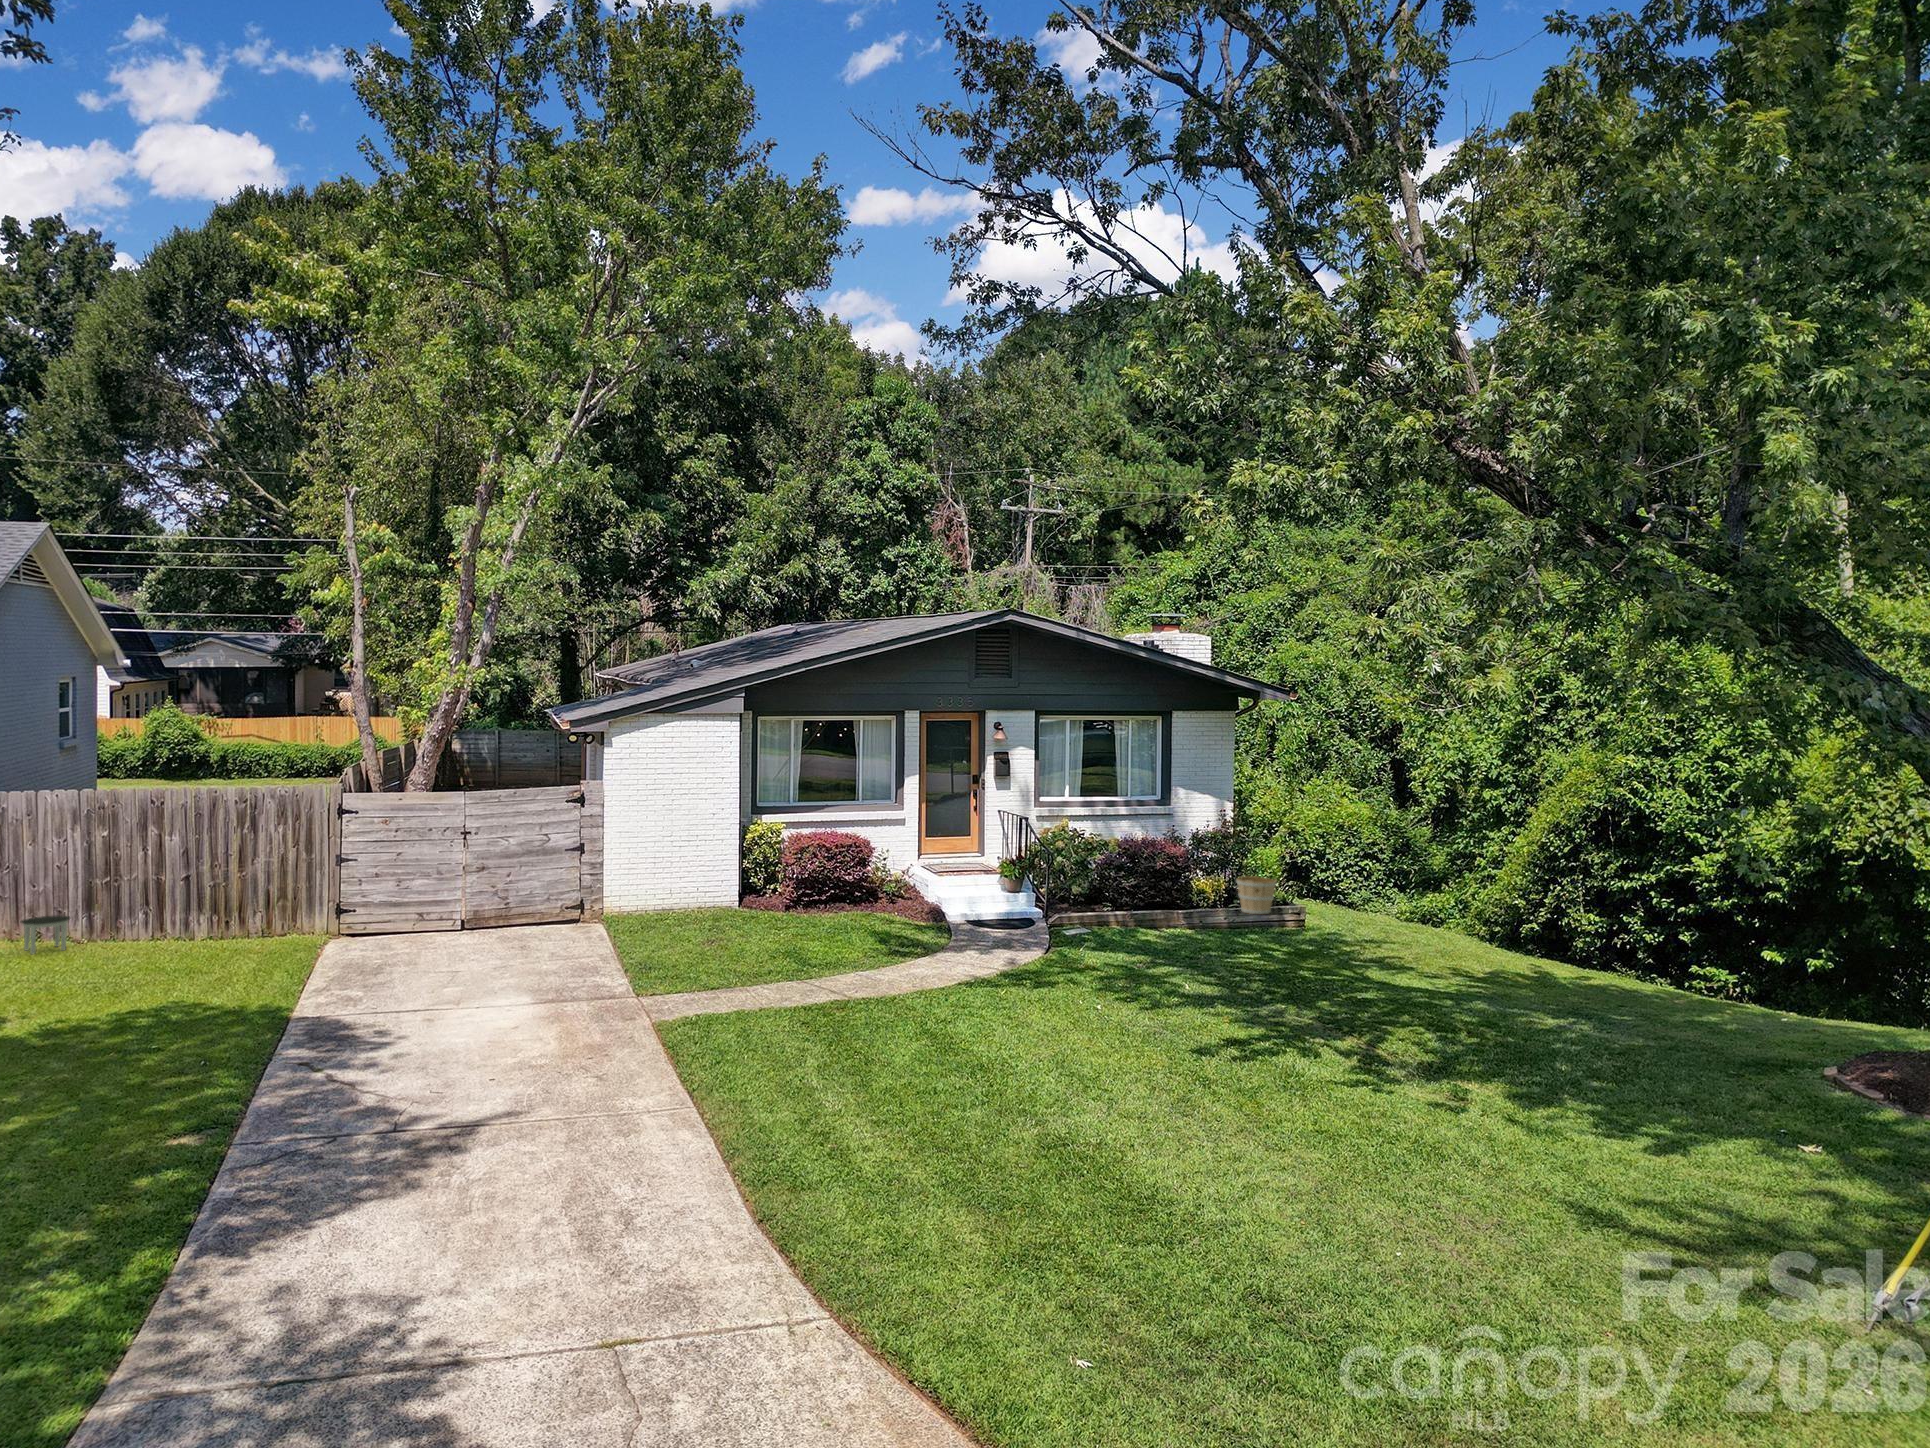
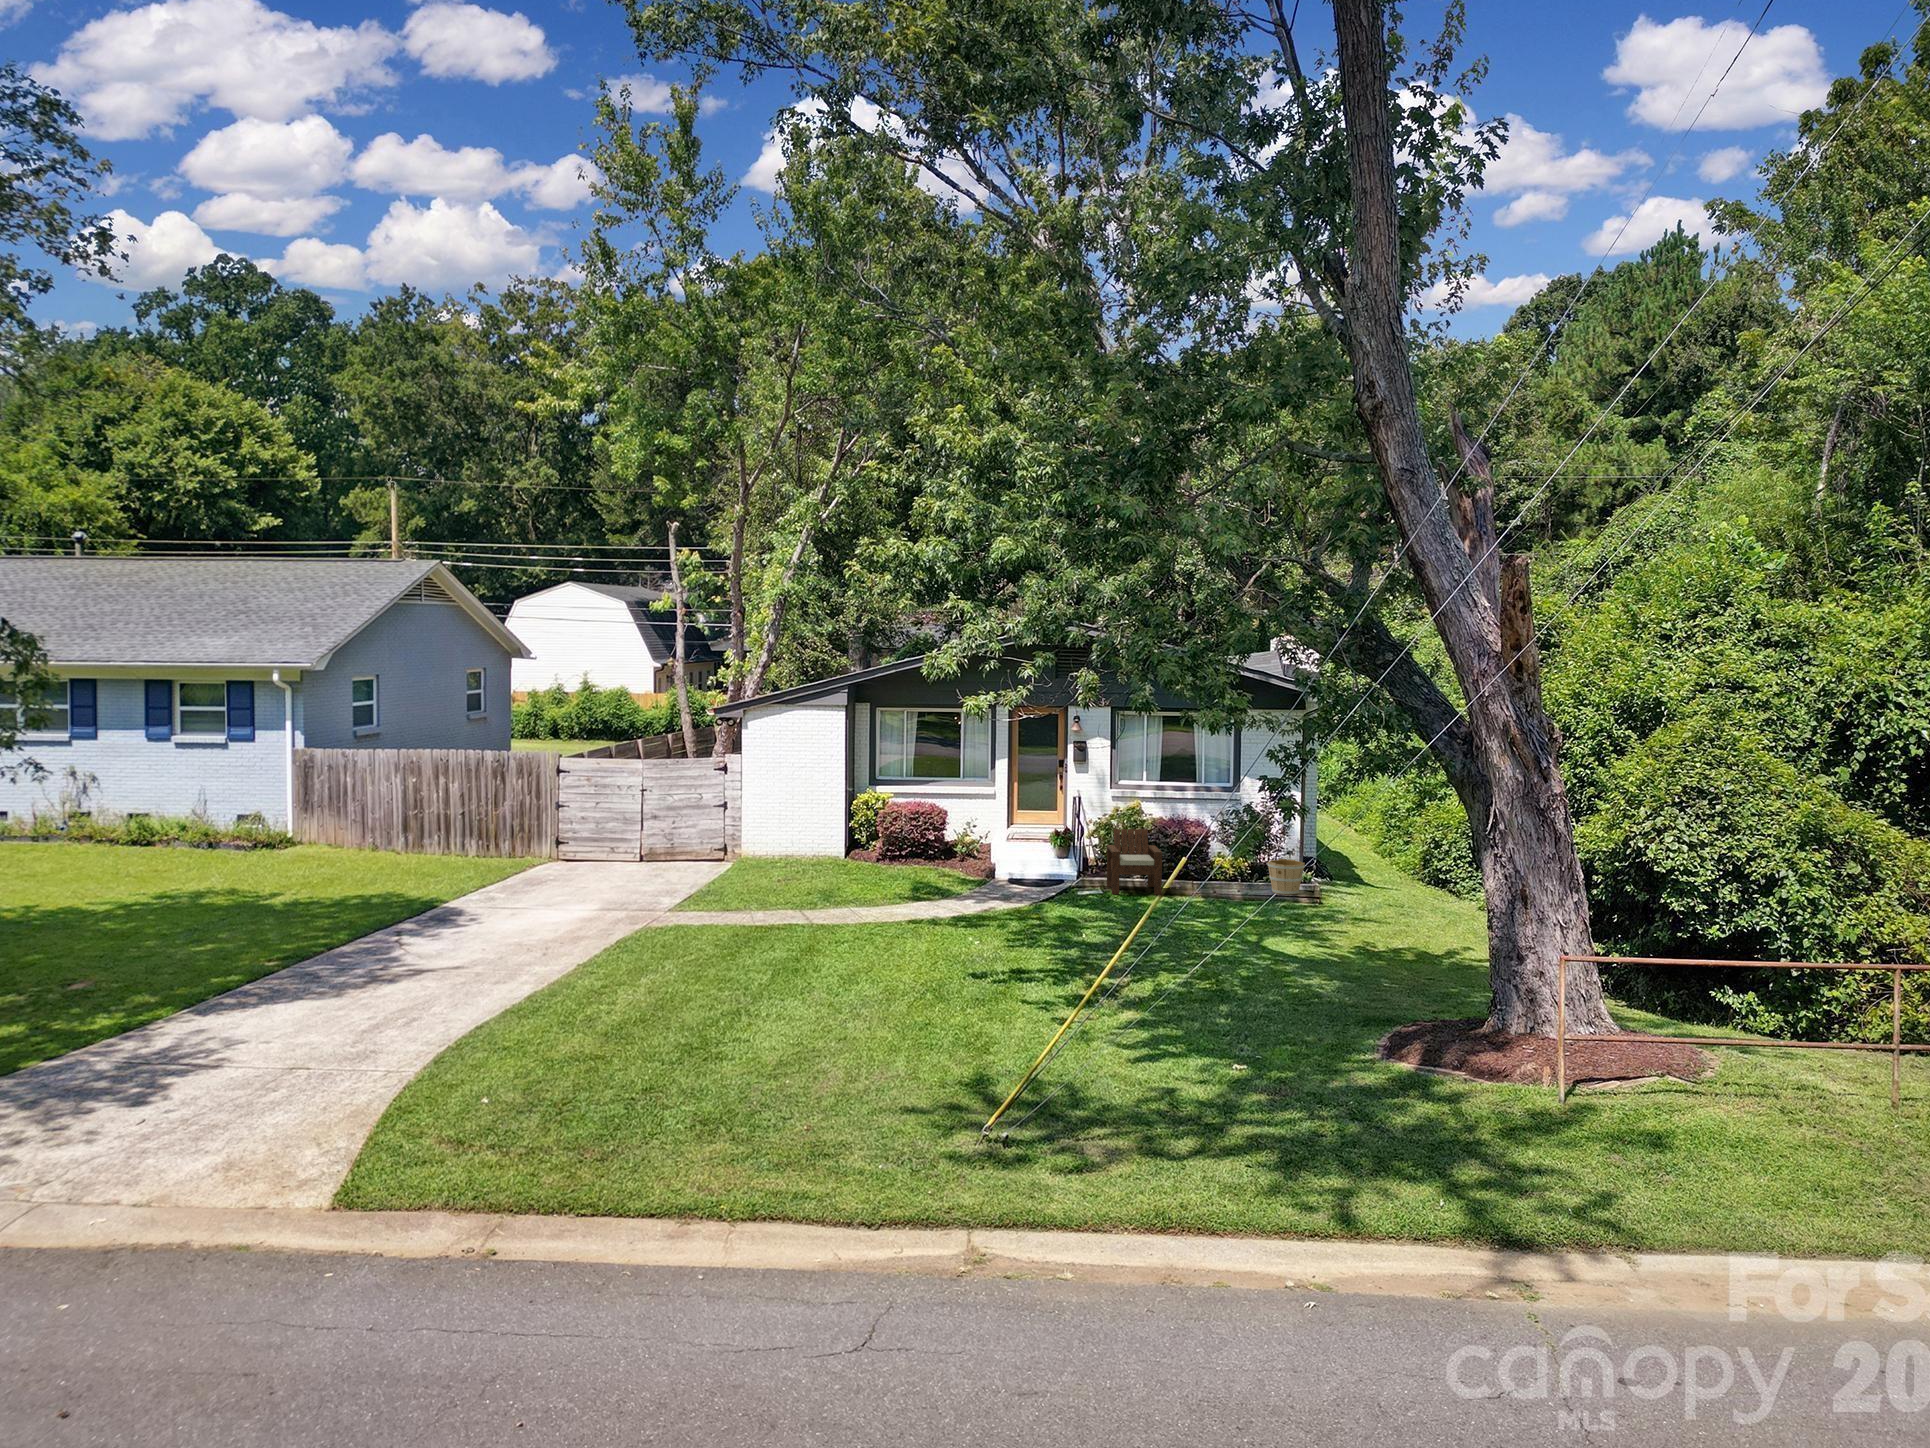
chair: none [1074,851,1152,928] -> present [1107,829,1162,895]
round table: present [21,916,70,954] -> none [372,834,403,859]

